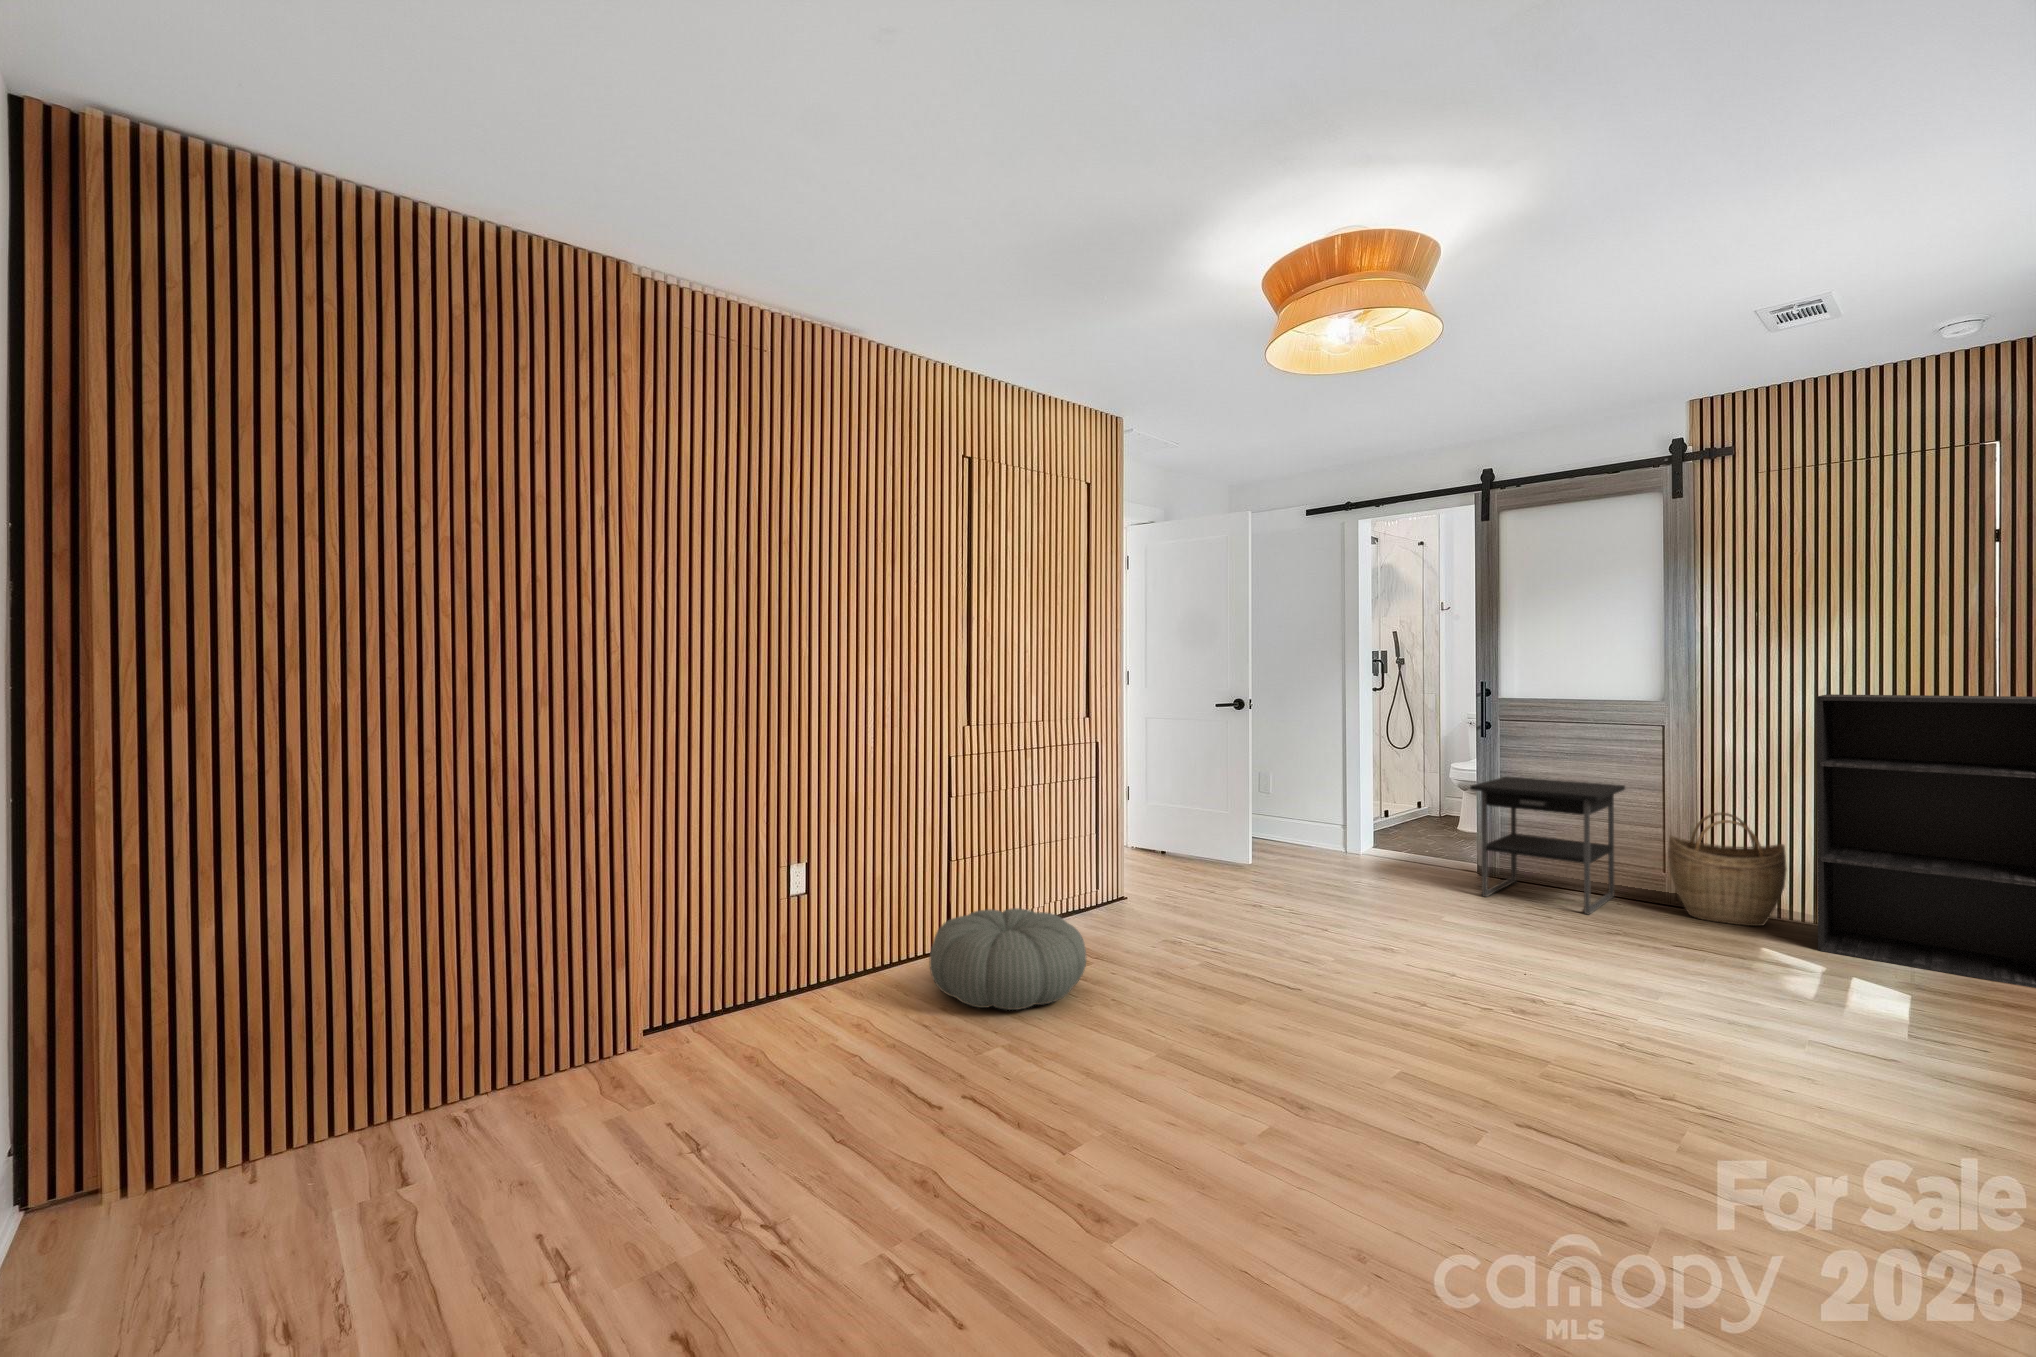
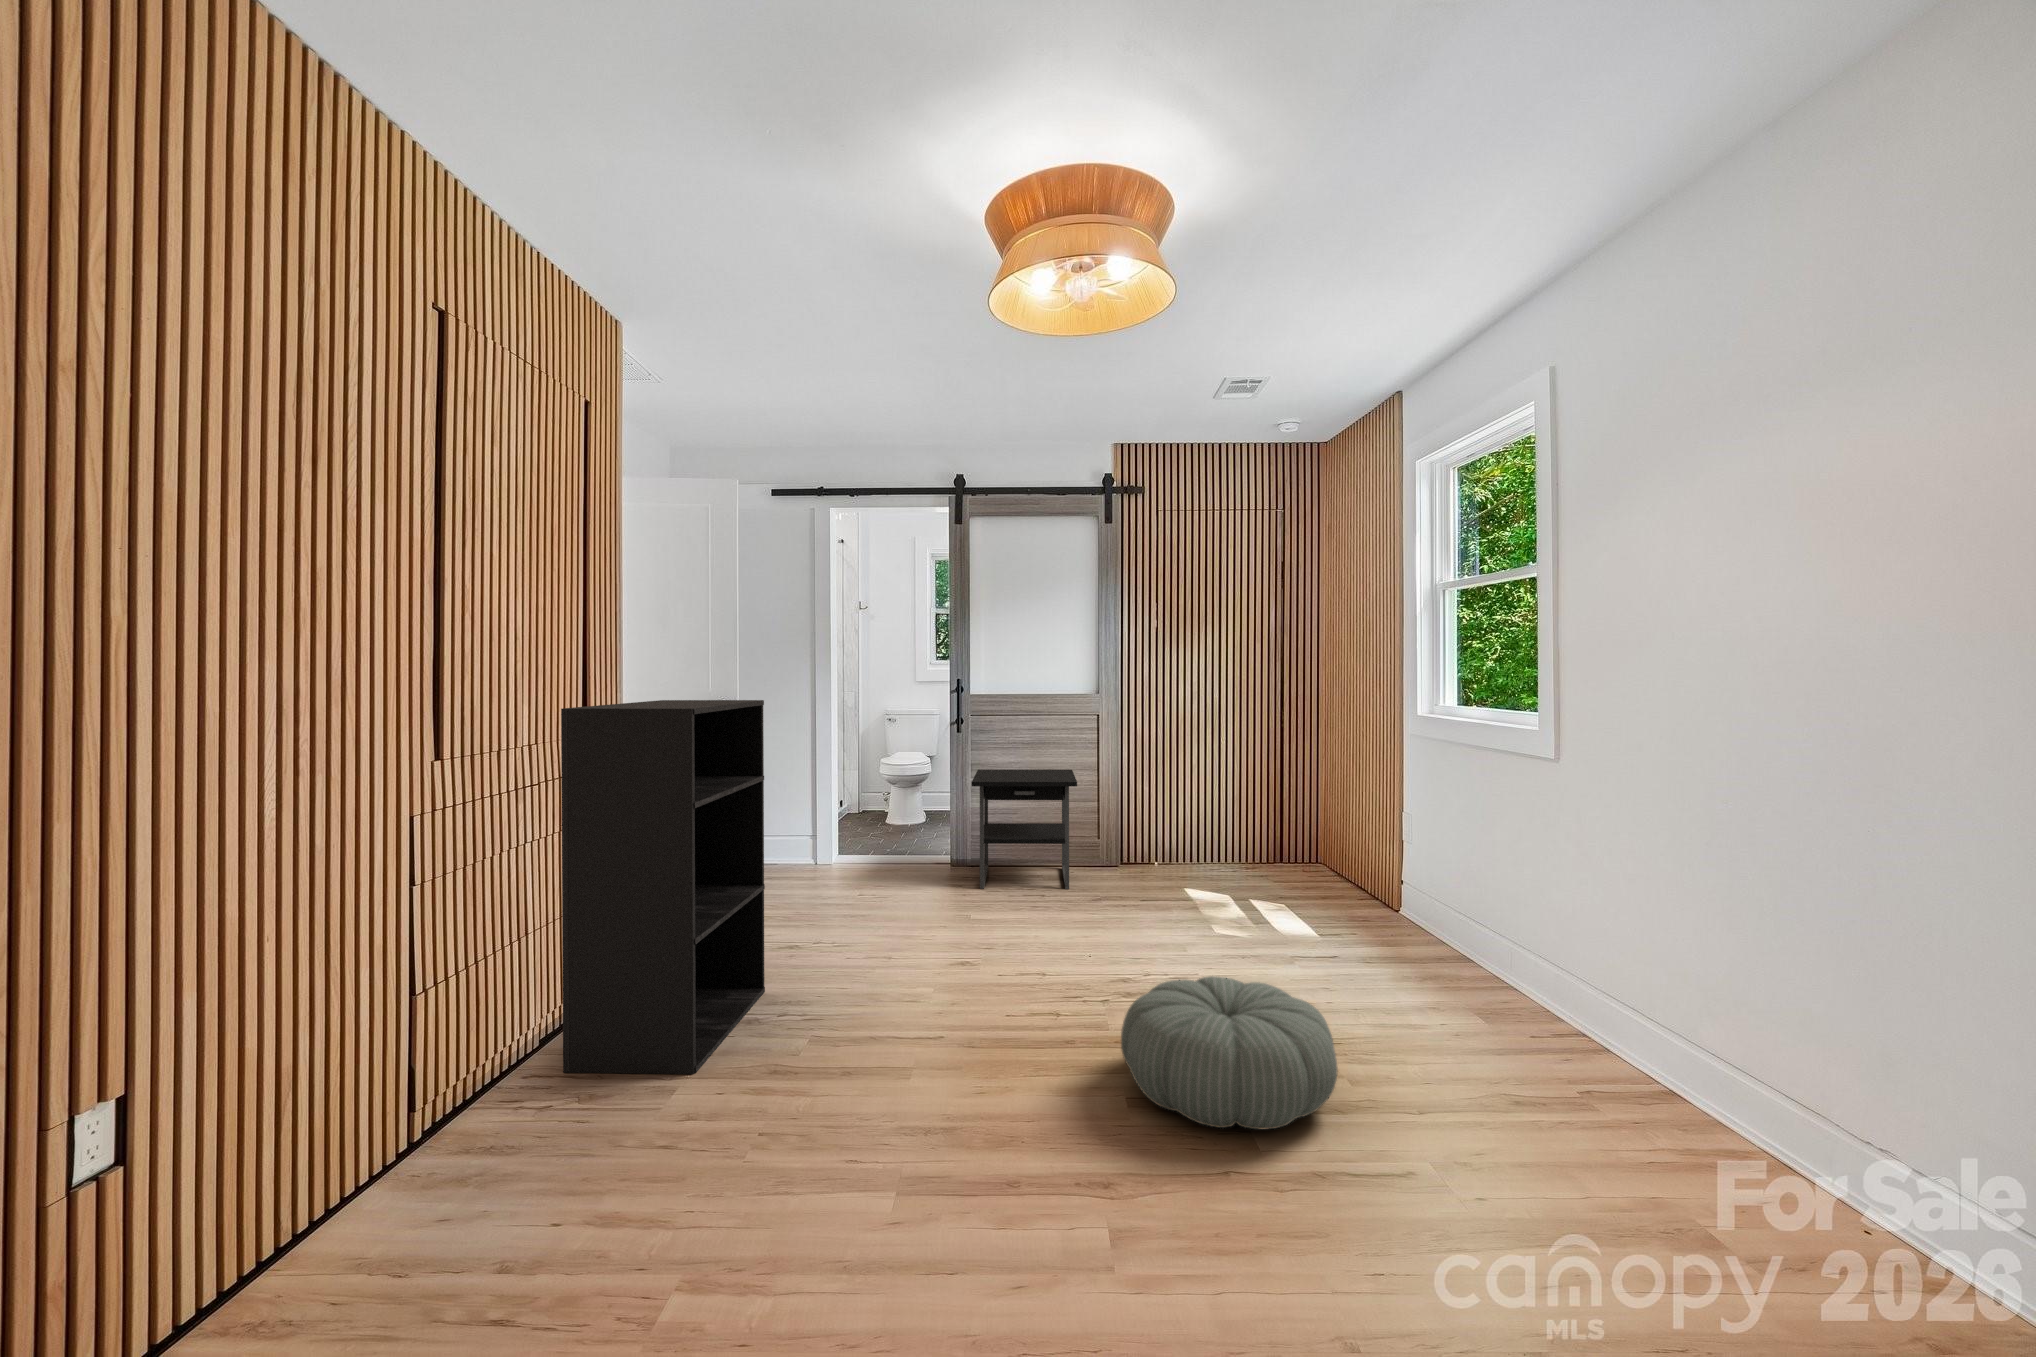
bookshelf: present [1817,694,2036,988] -> present [561,700,765,1074]
woven basket: present [1668,813,1787,926] -> none [1108,786,1183,877]
pouf: present [930,908,1086,1010] -> present [1121,976,1337,1130]

